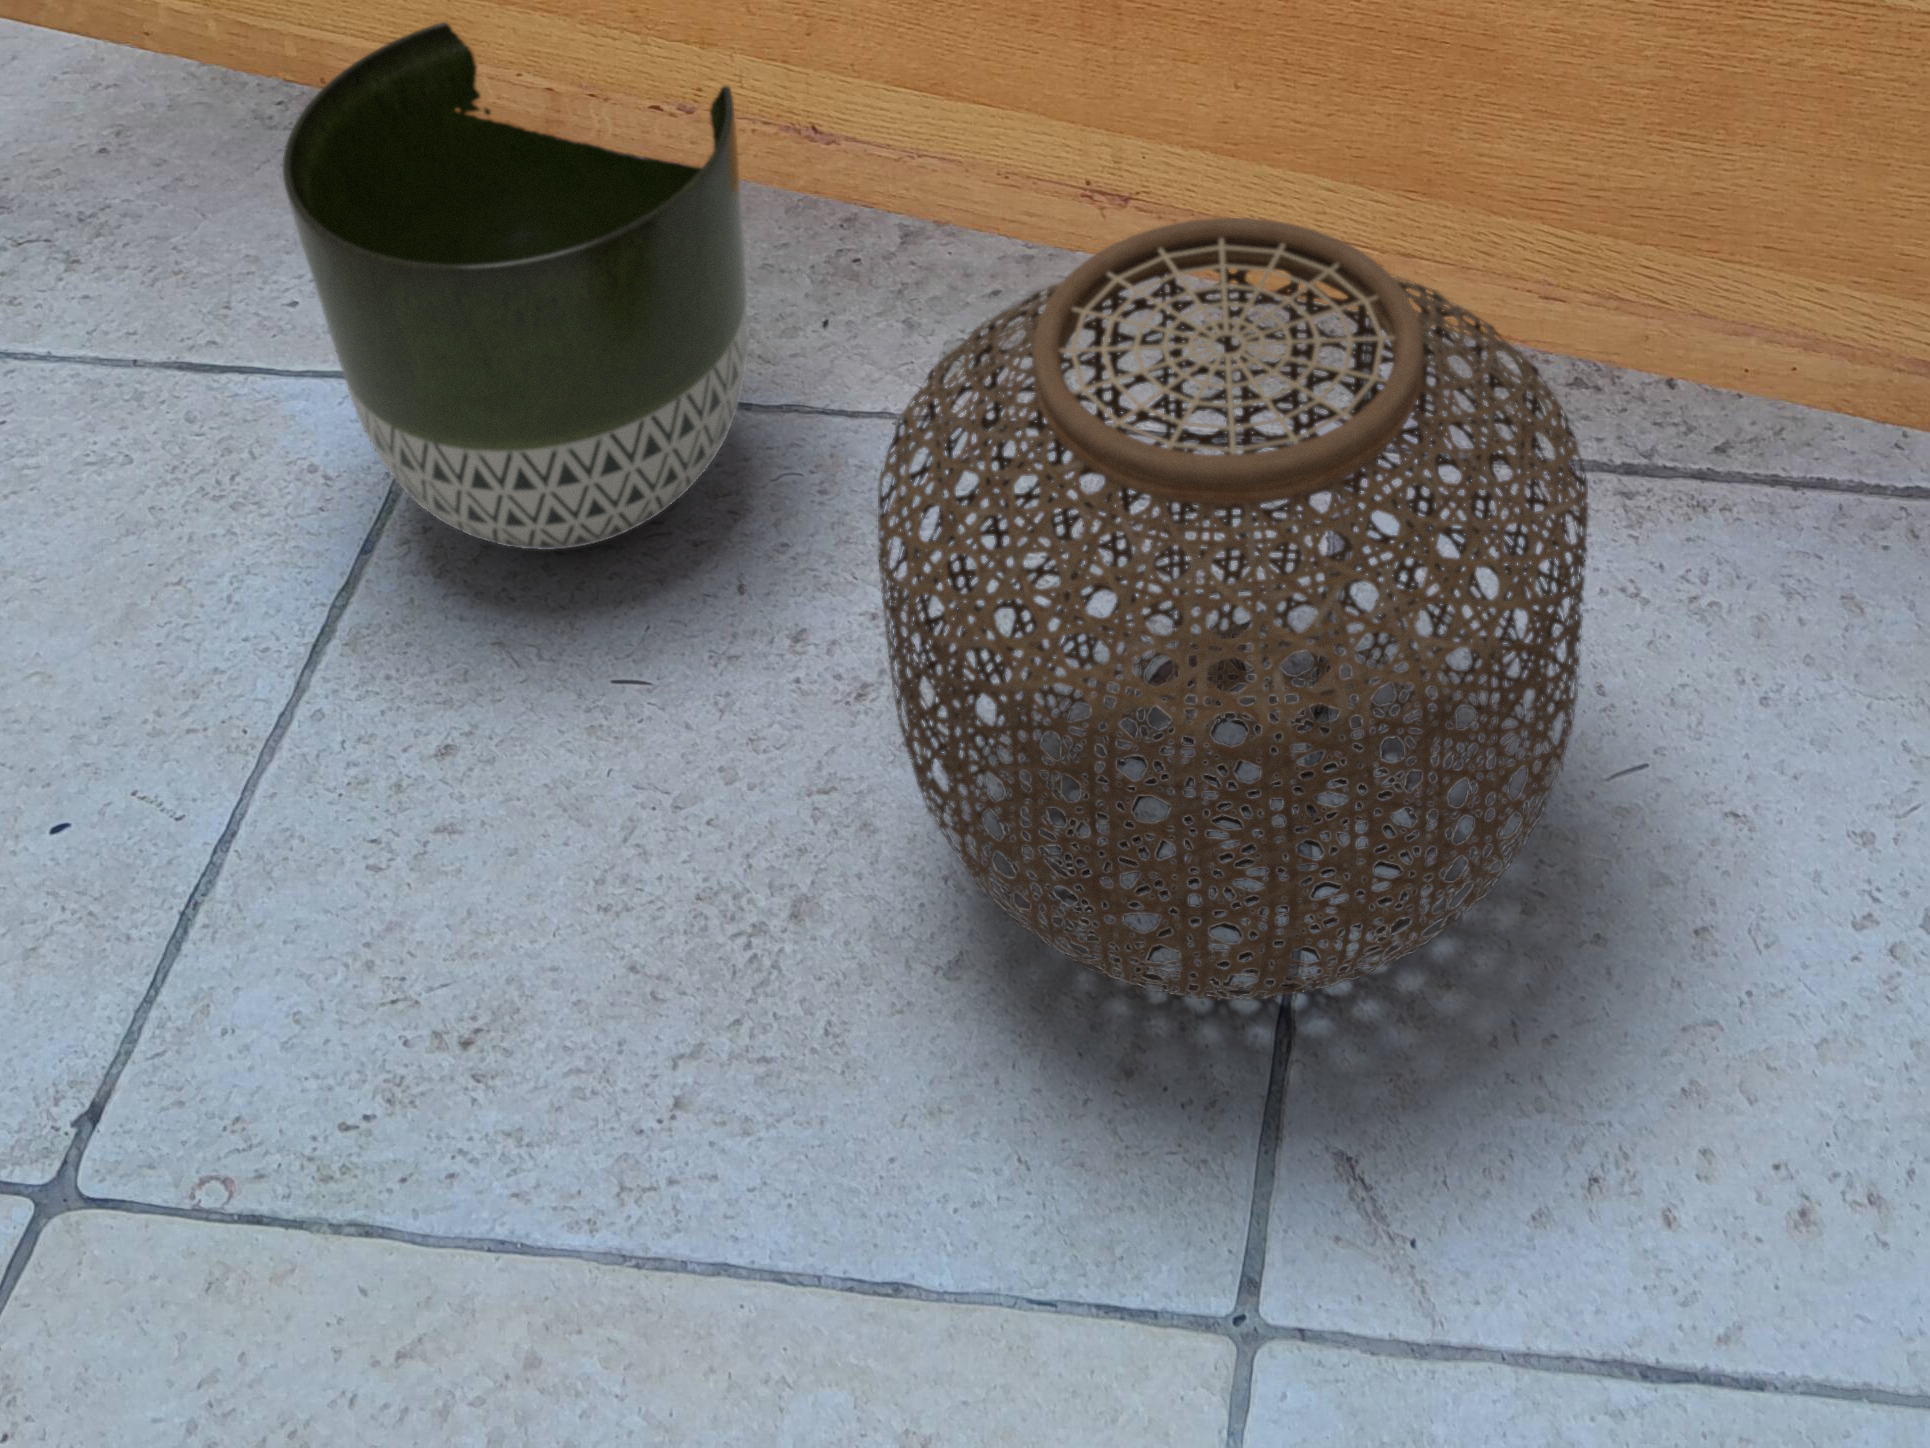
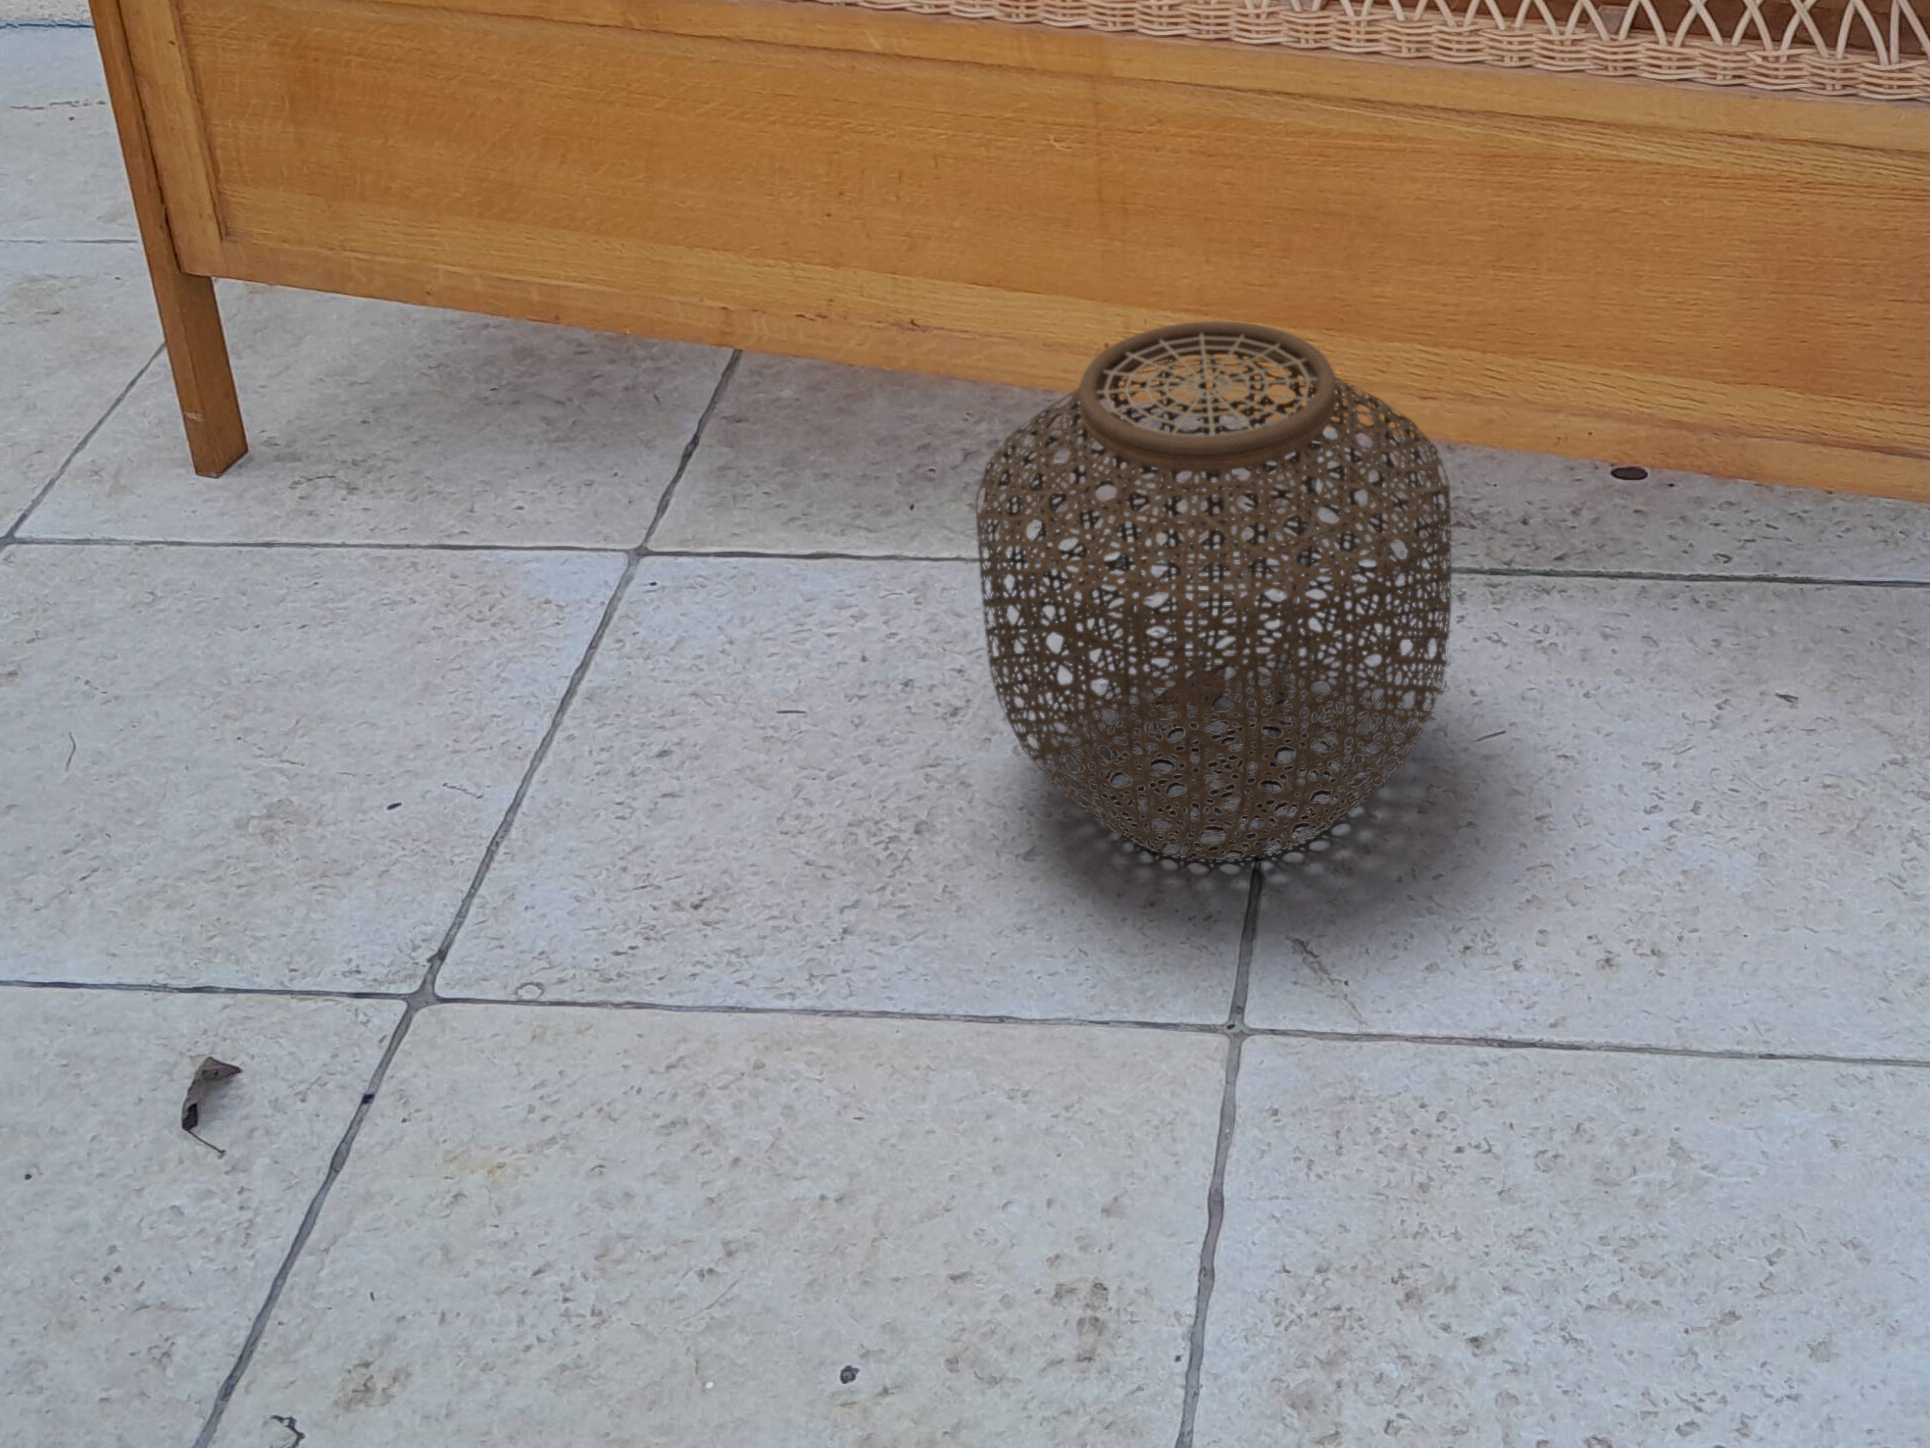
planter: present [283,22,749,550] -> none [546,252,863,634]

